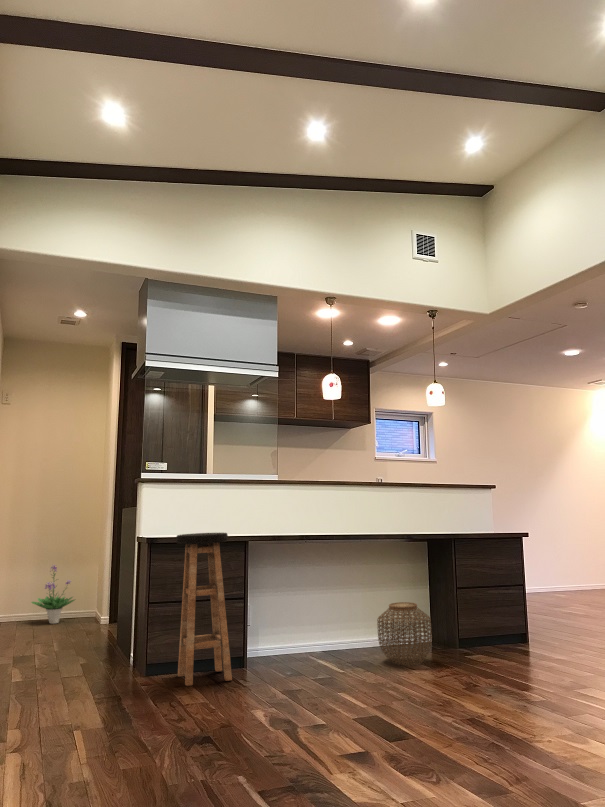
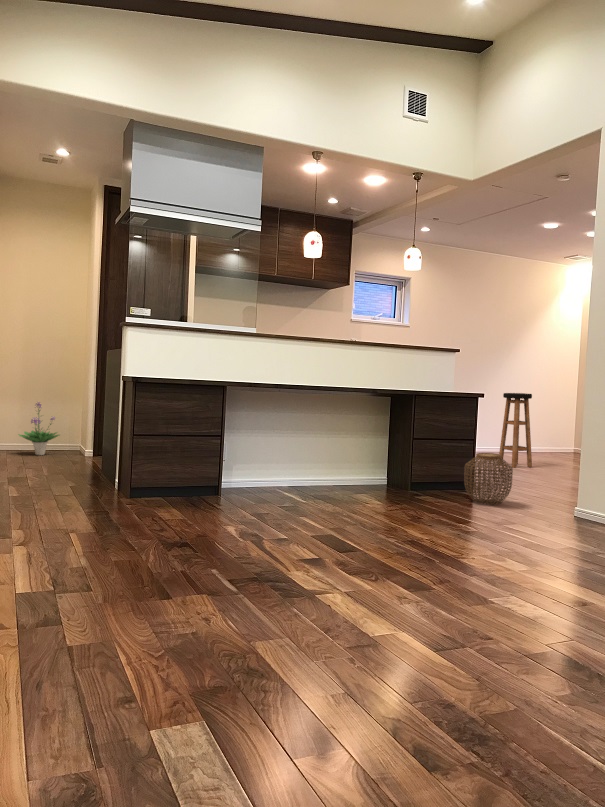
bar stool: present [176,533,232,686] -> present [499,393,532,468]
woven basket: present [377,602,432,666] -> present [464,453,513,505]

